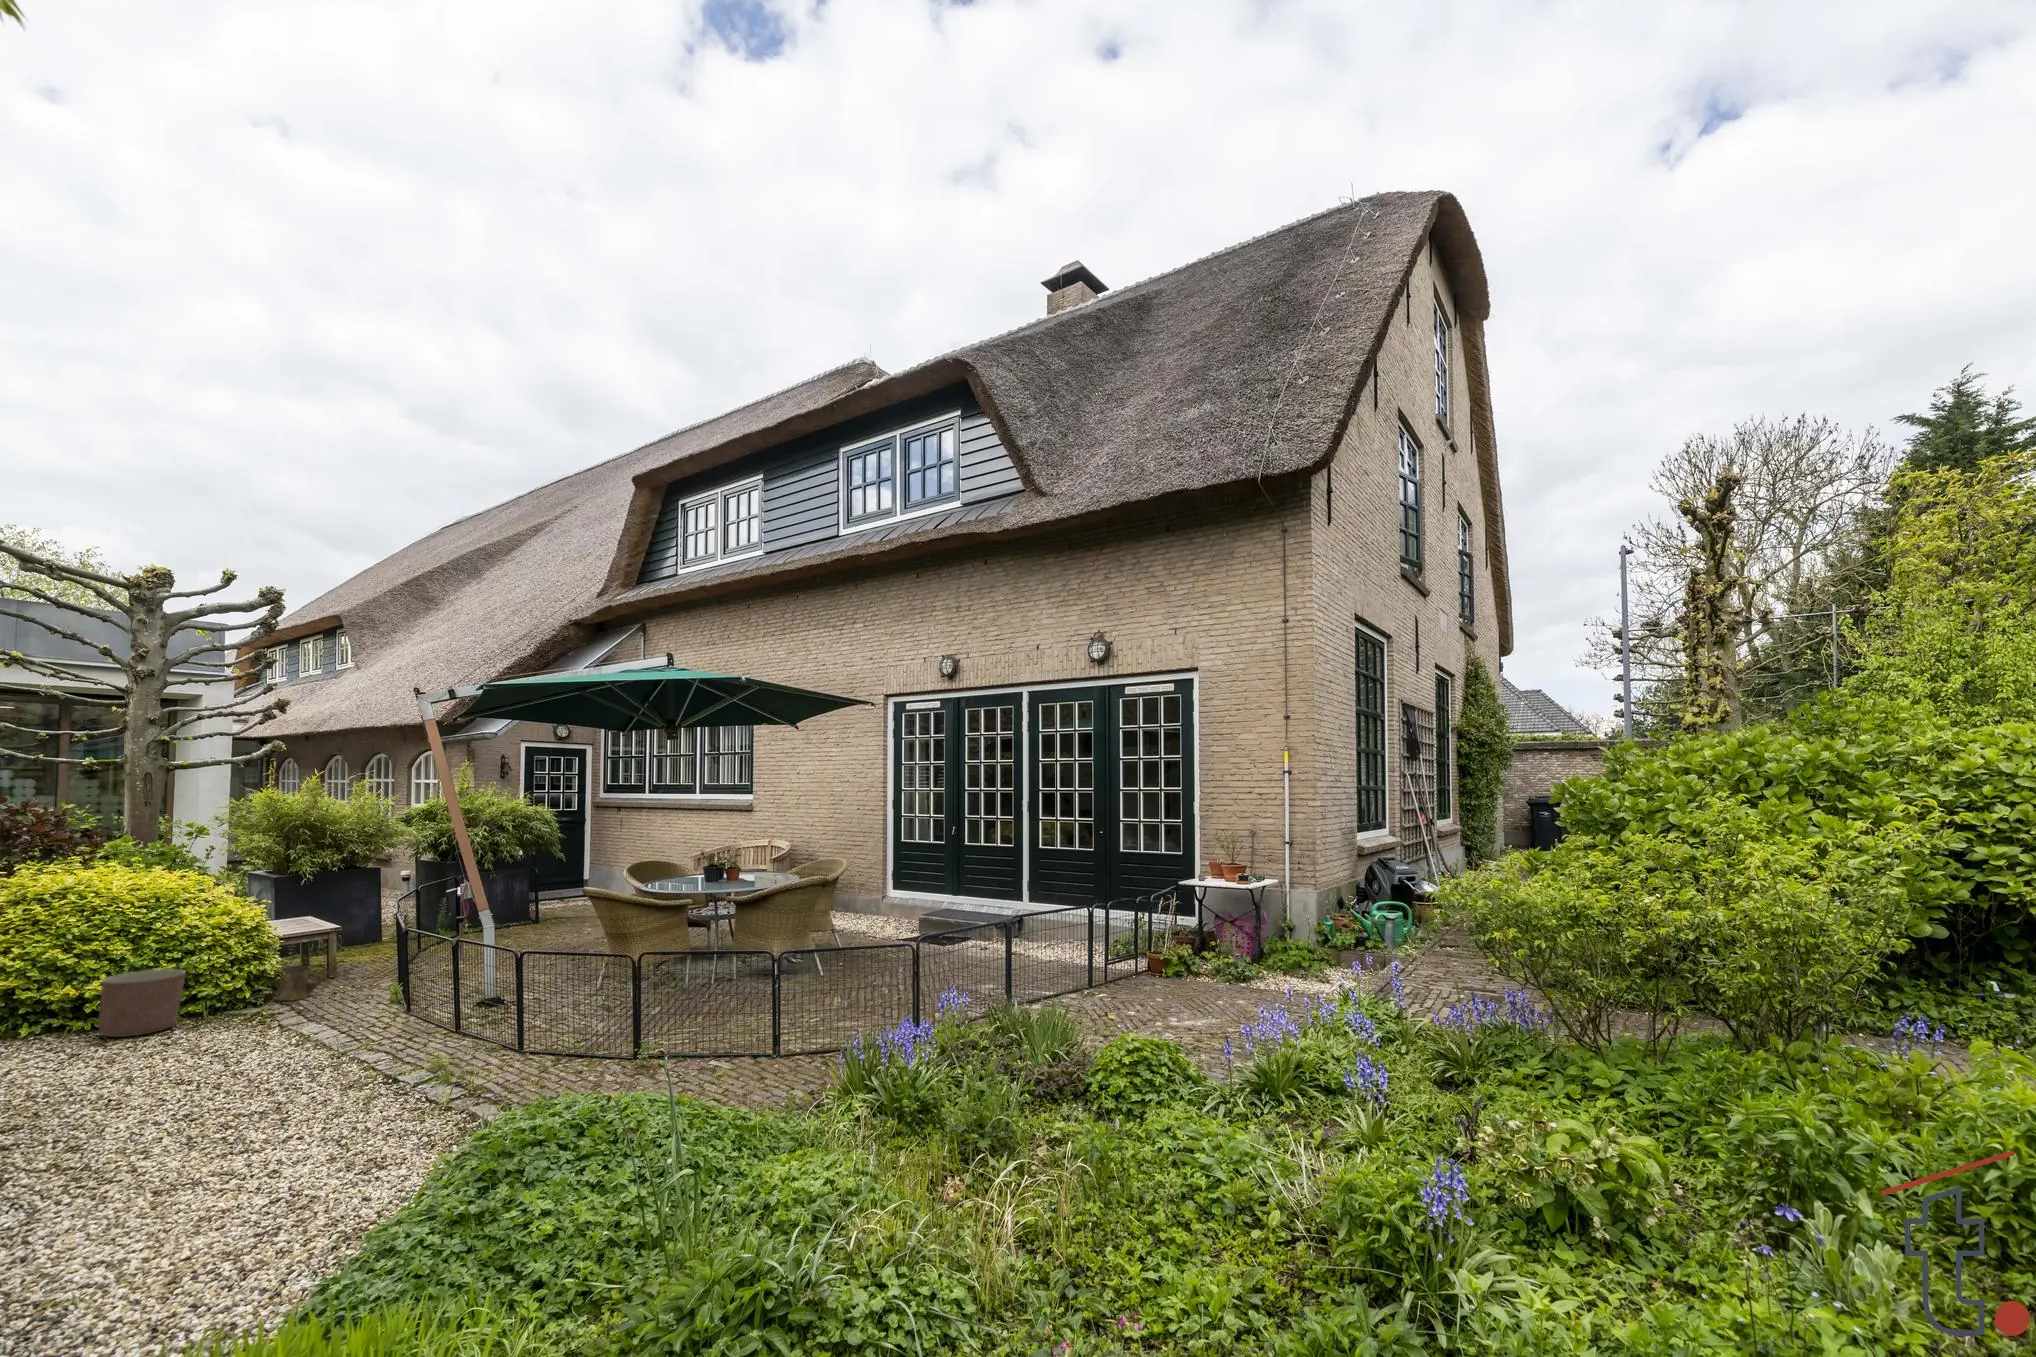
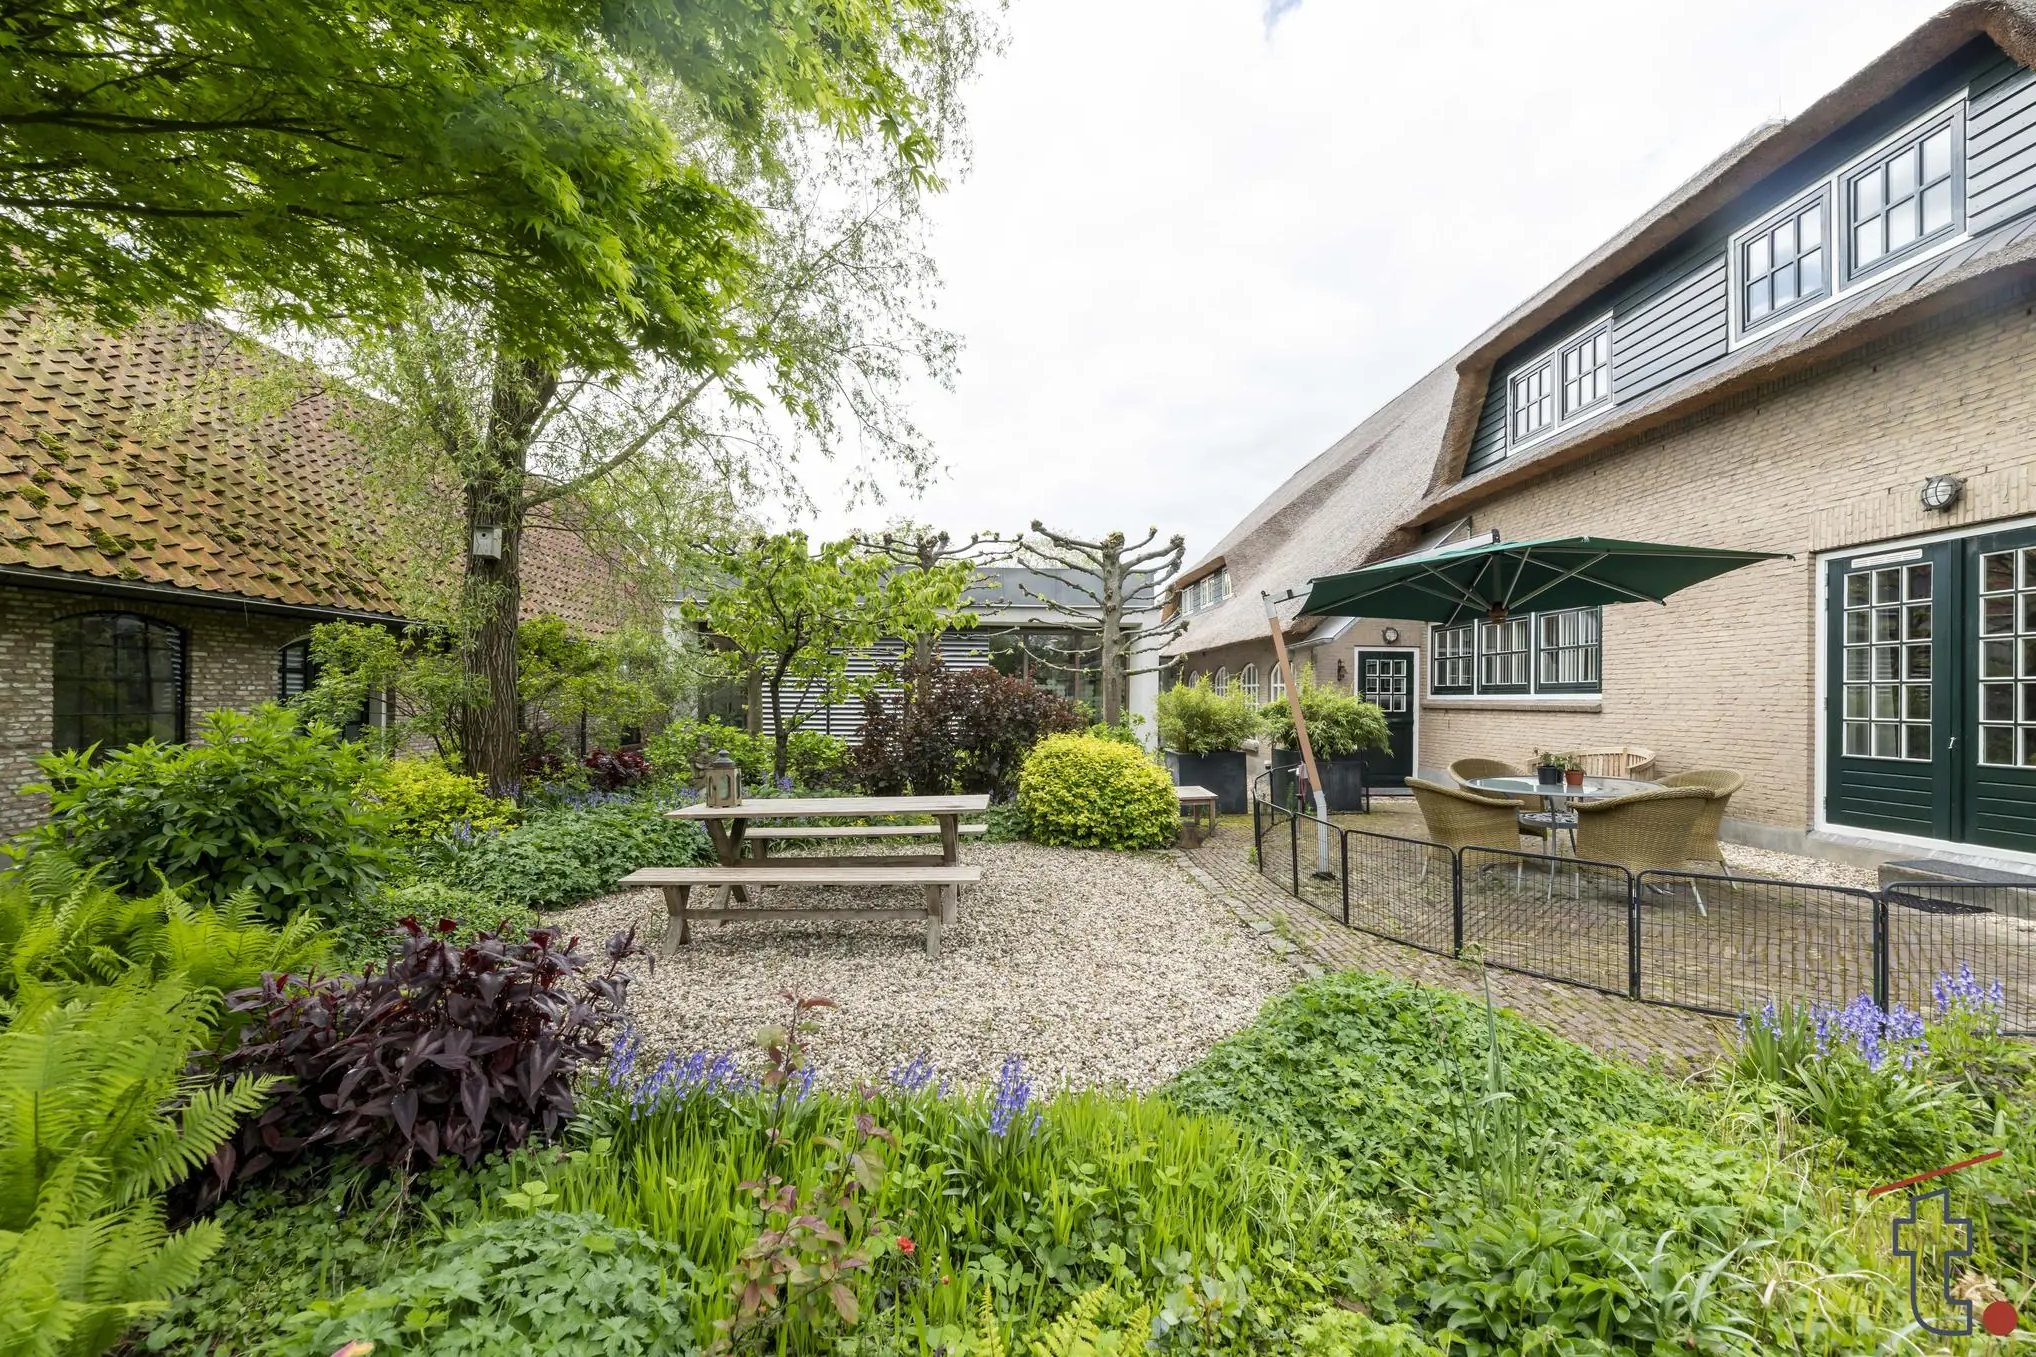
planter: present [99,969,186,1037] -> none [1083,812,1125,855]

